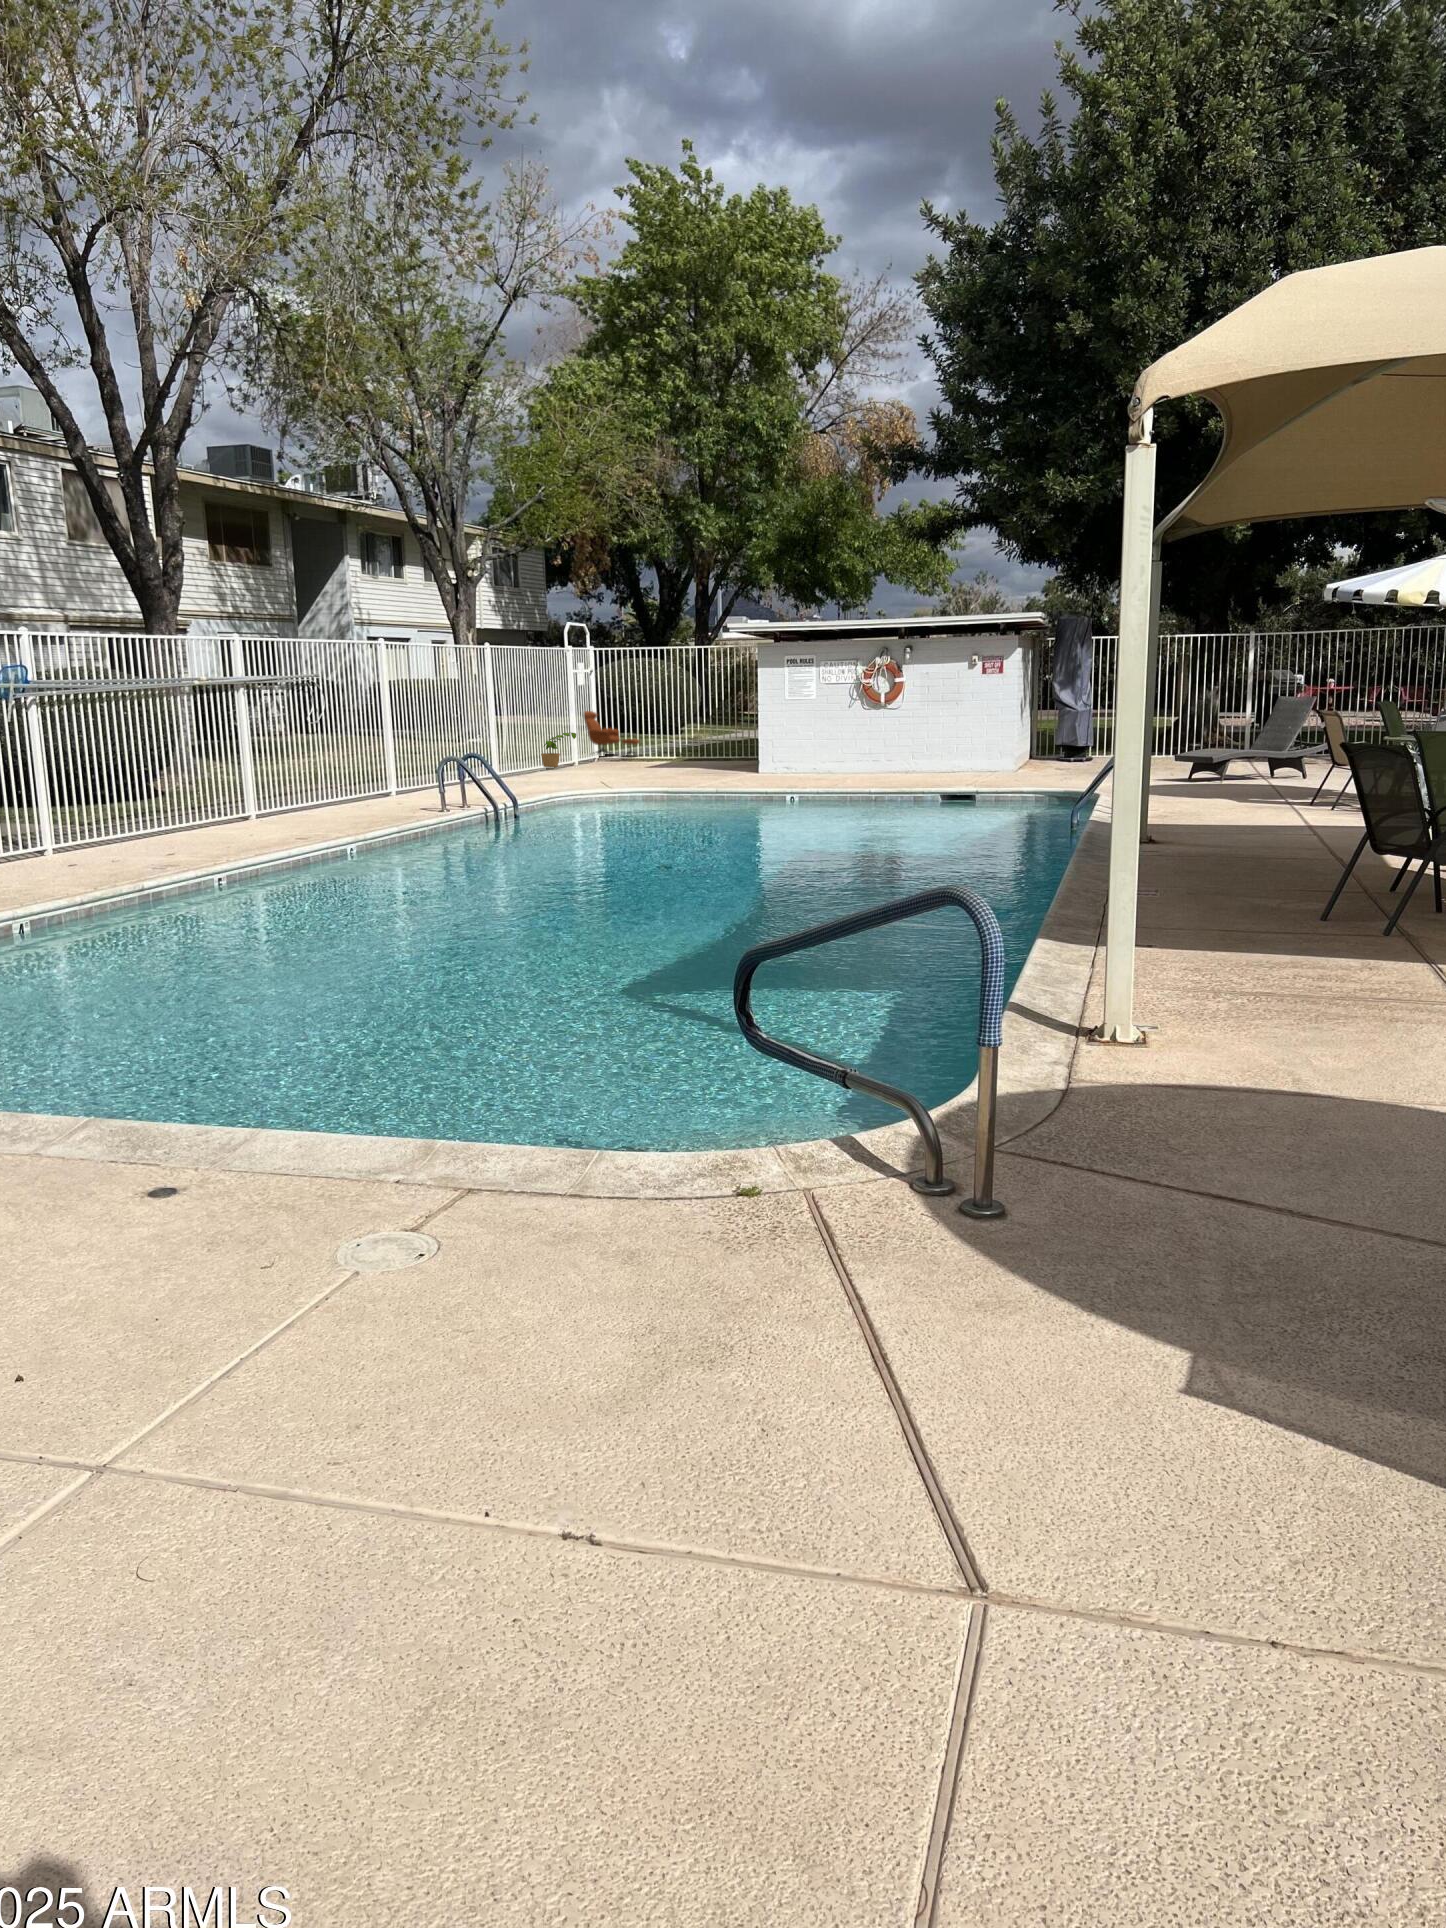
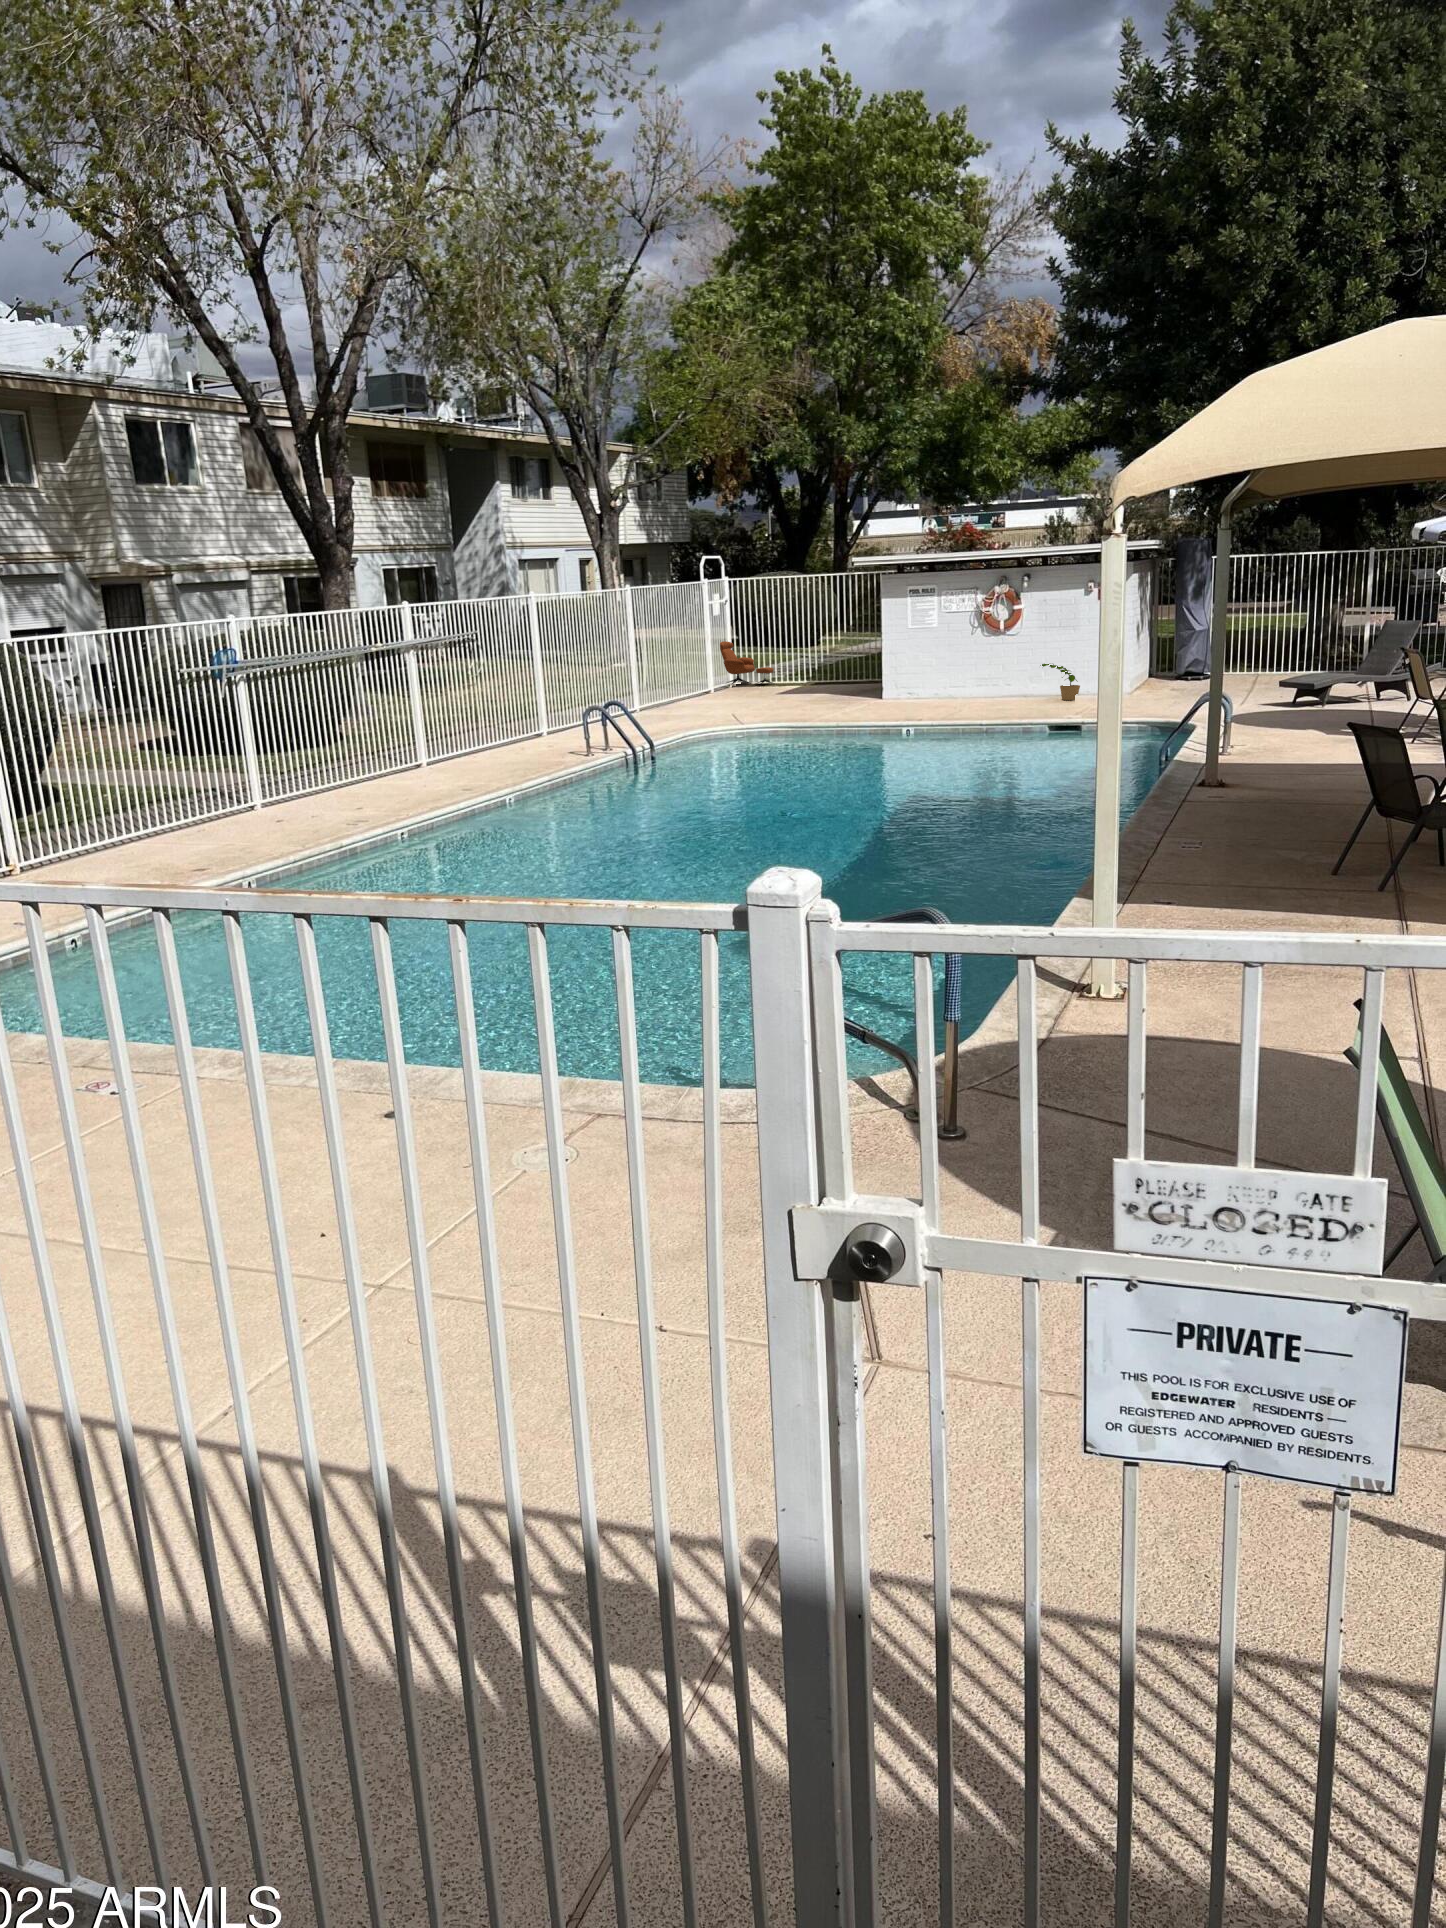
potted plant: present [541,733,576,767] -> present [1040,664,1080,700]

